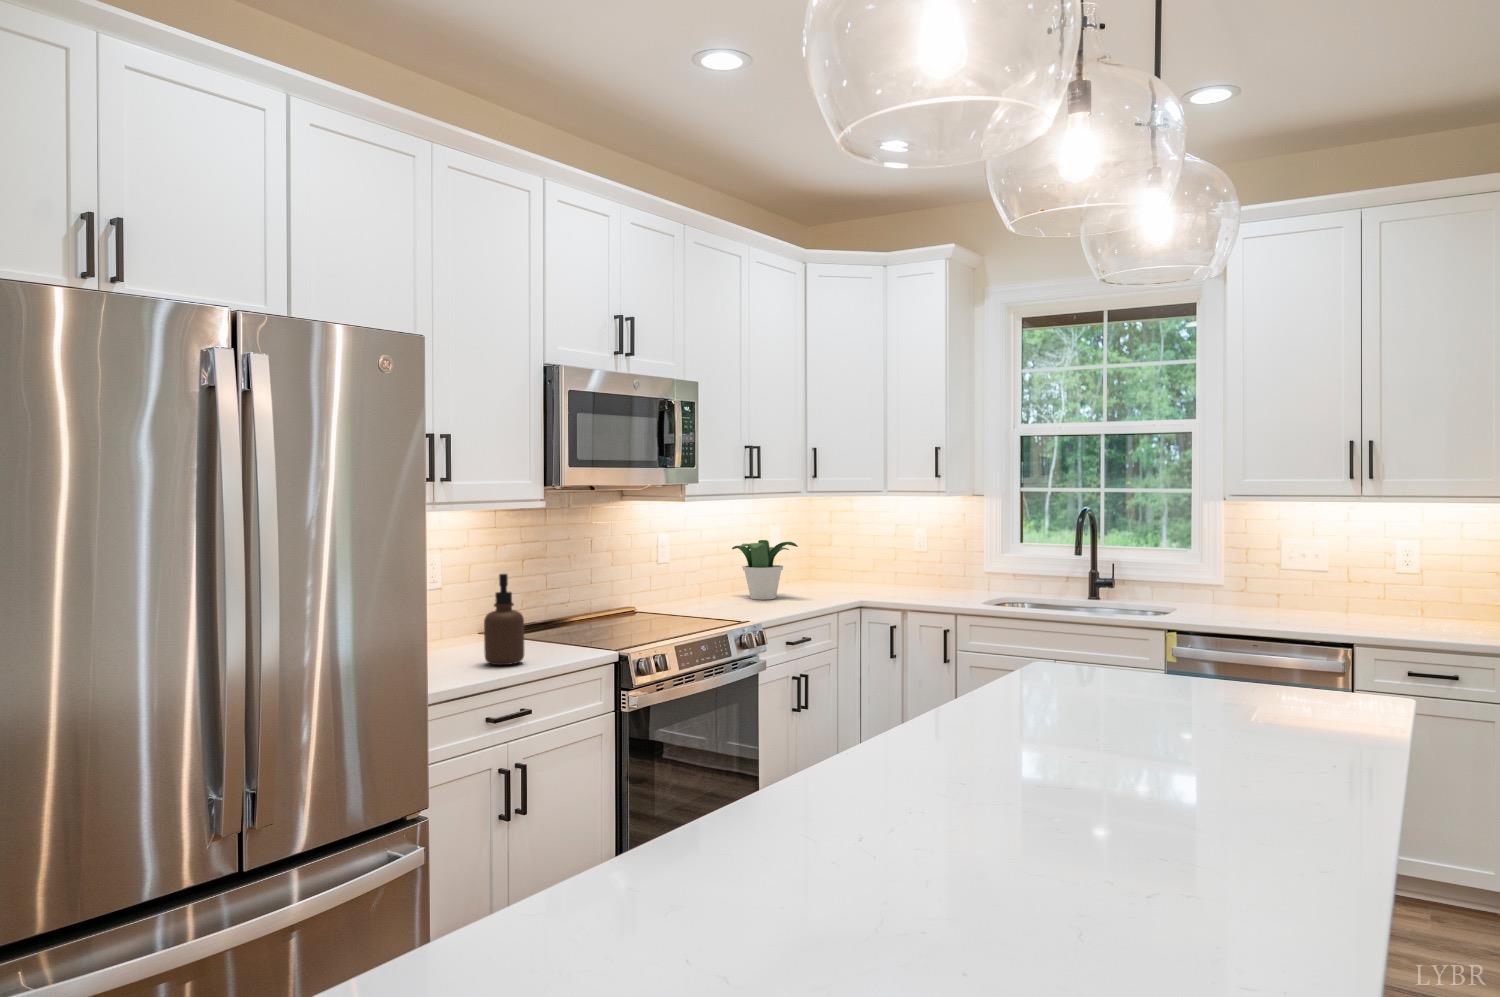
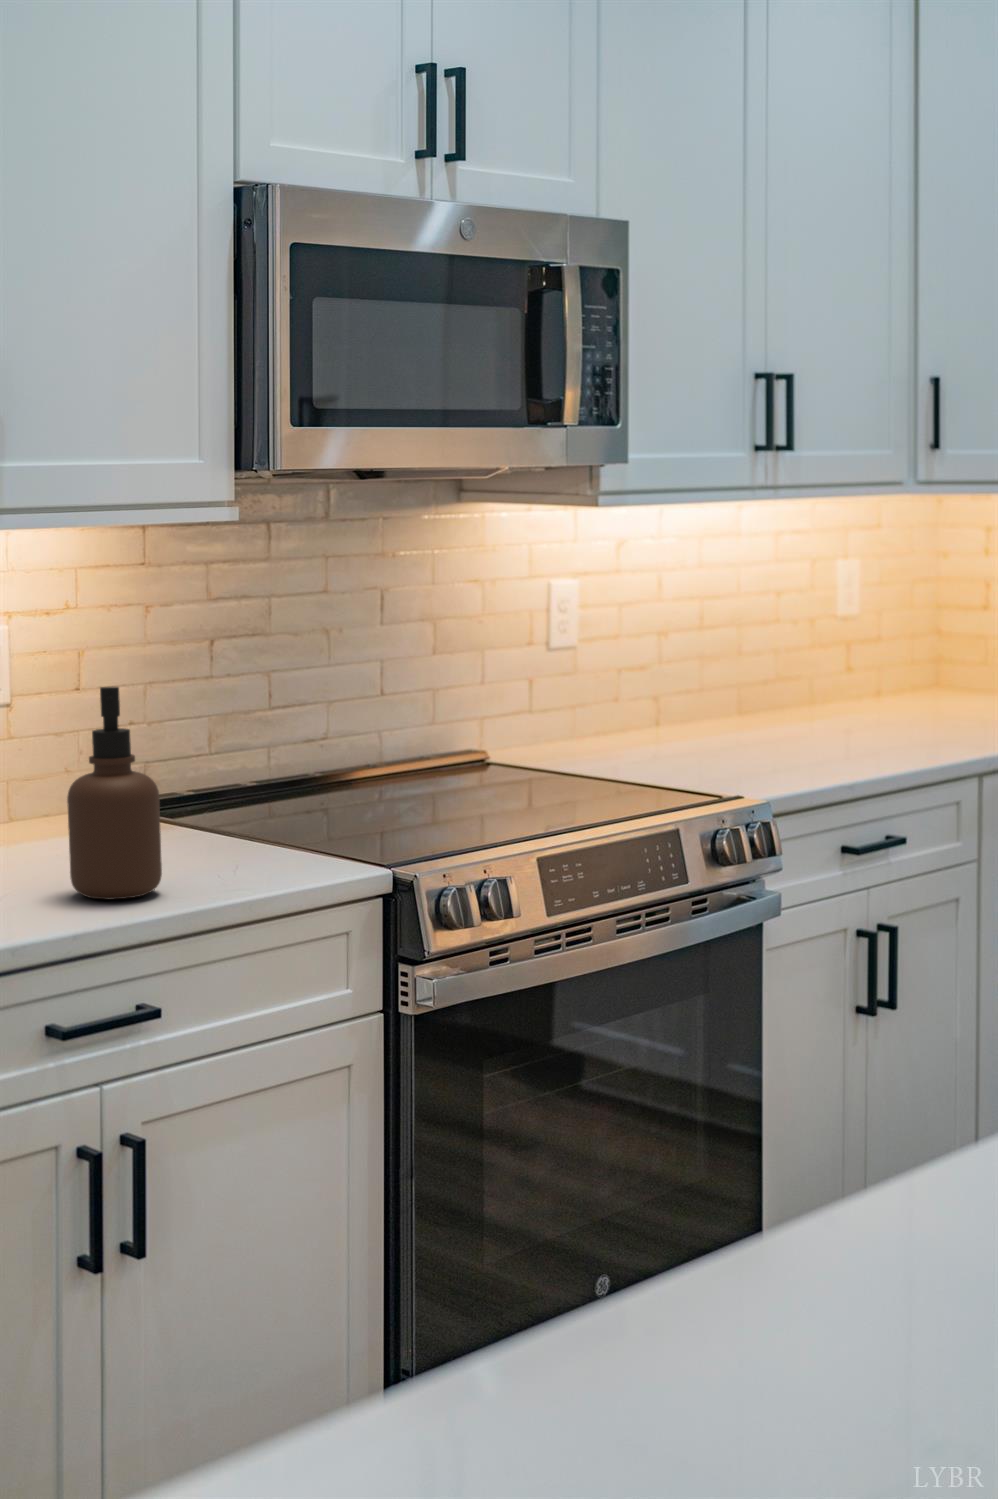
potted plant: present [732,540,798,600] -> none [732,601,886,742]

